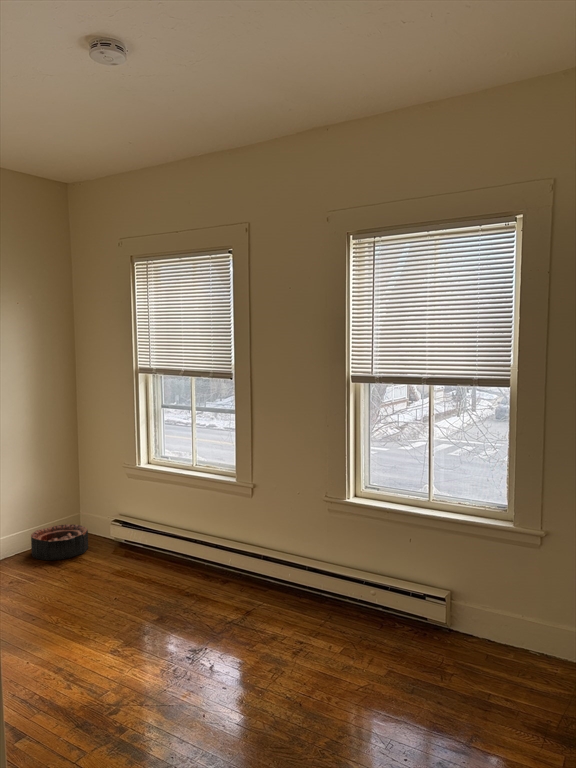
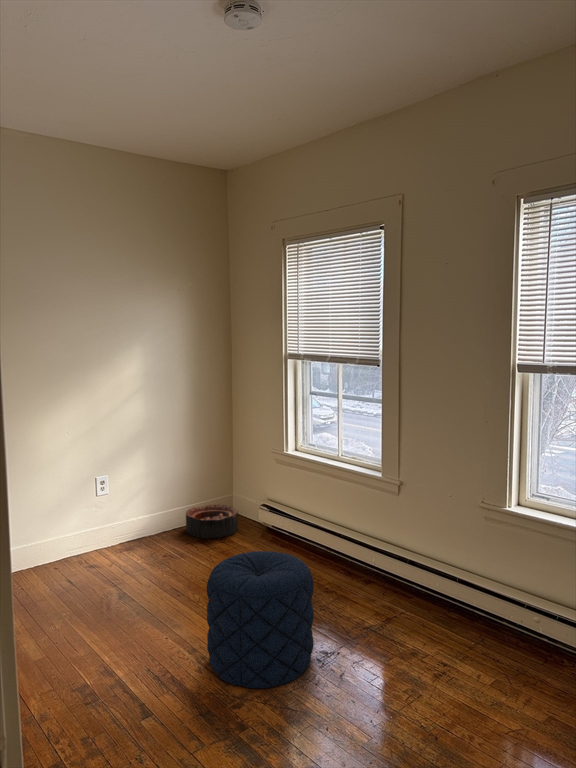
pouf: none [75,561,182,694] -> present [207,551,314,688]

